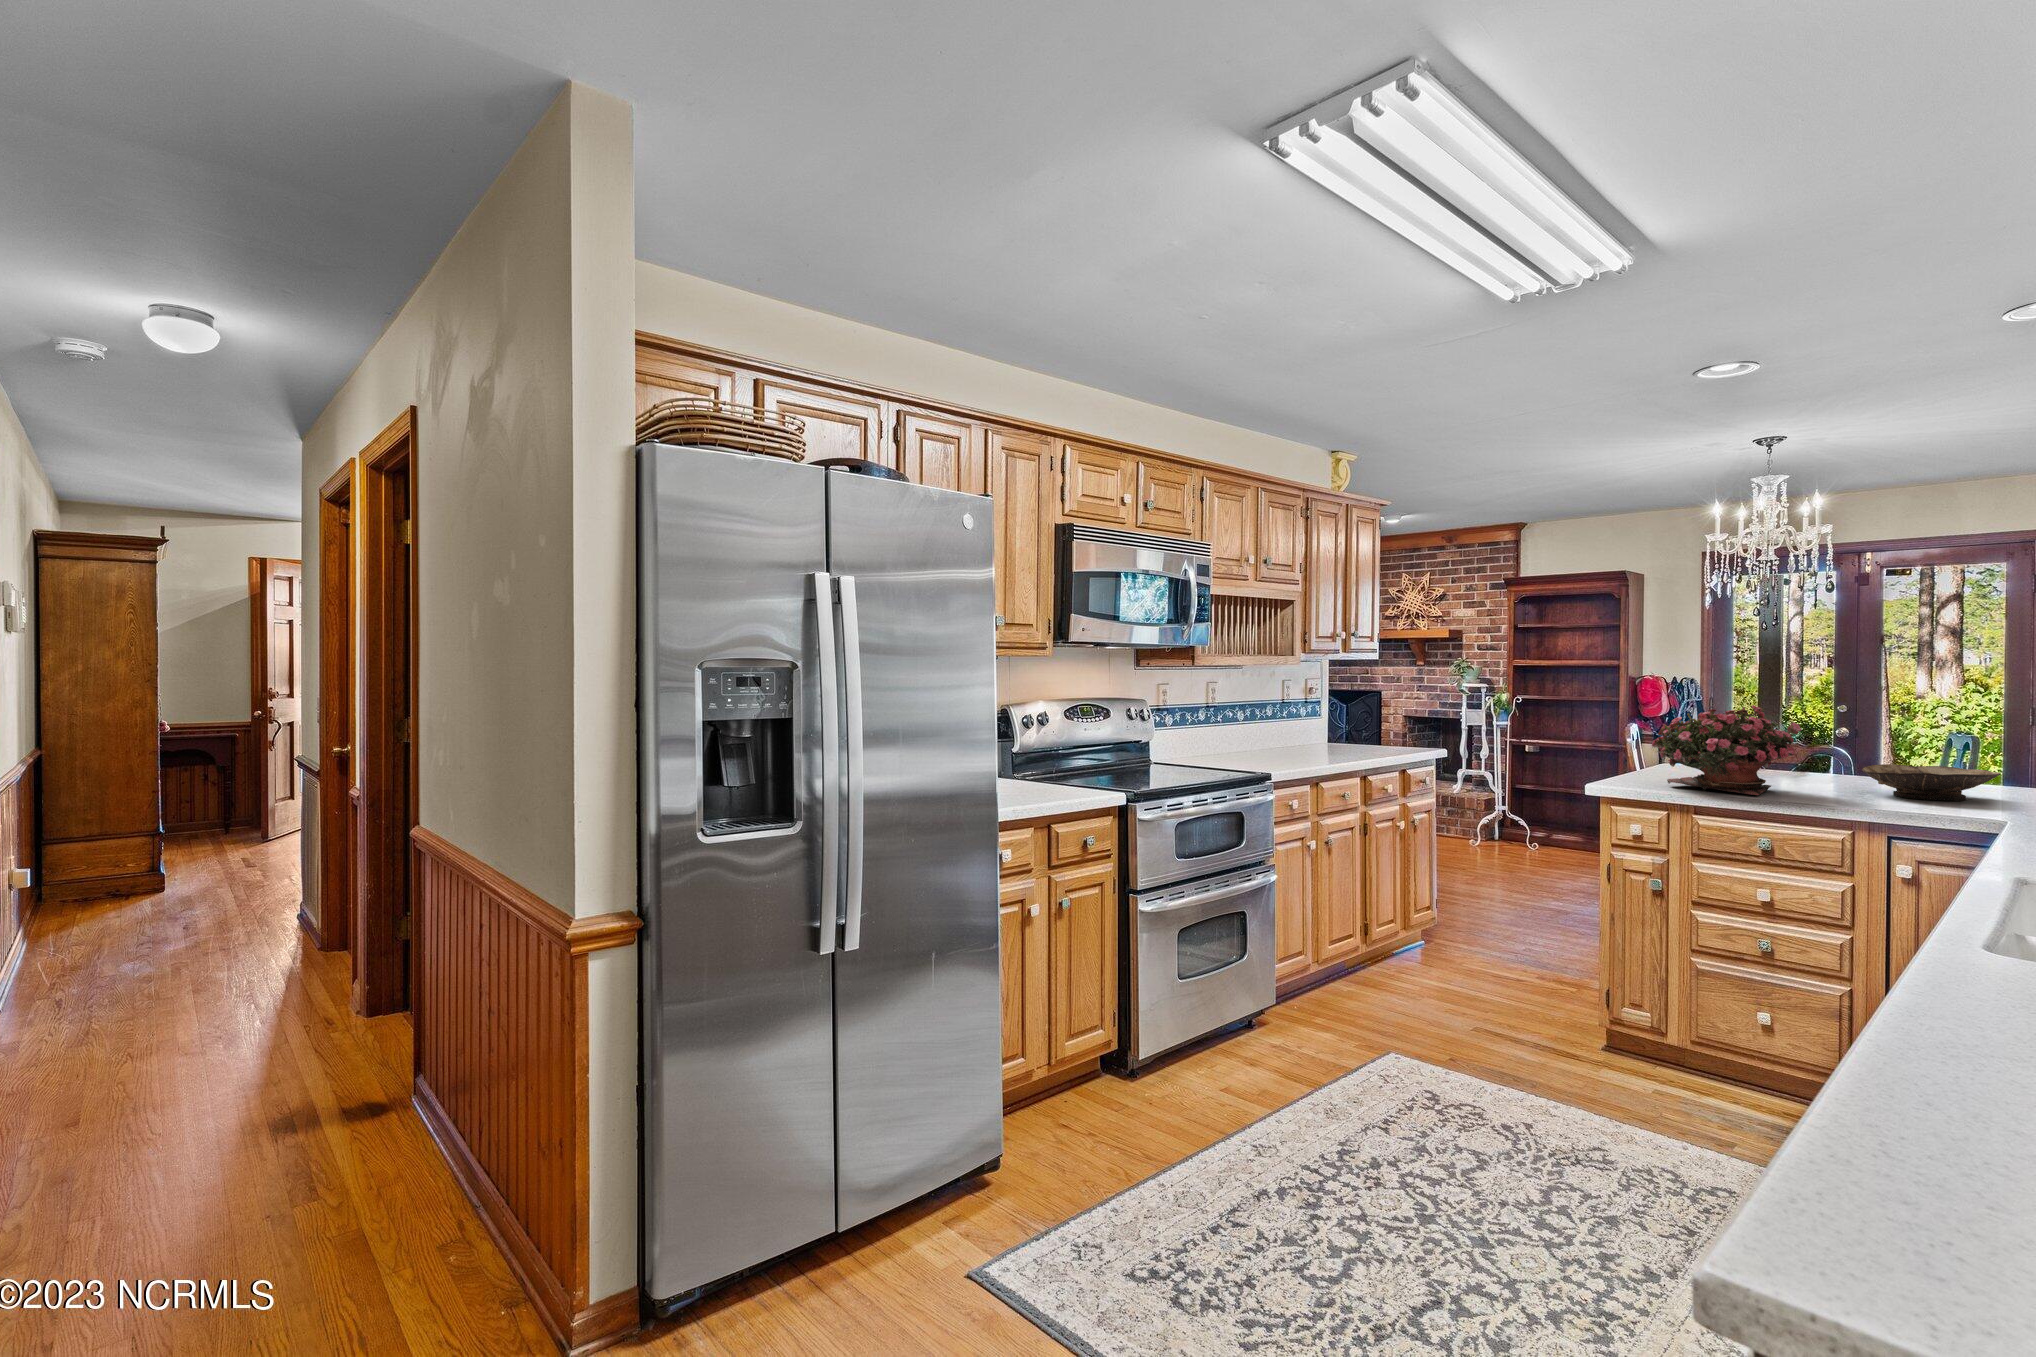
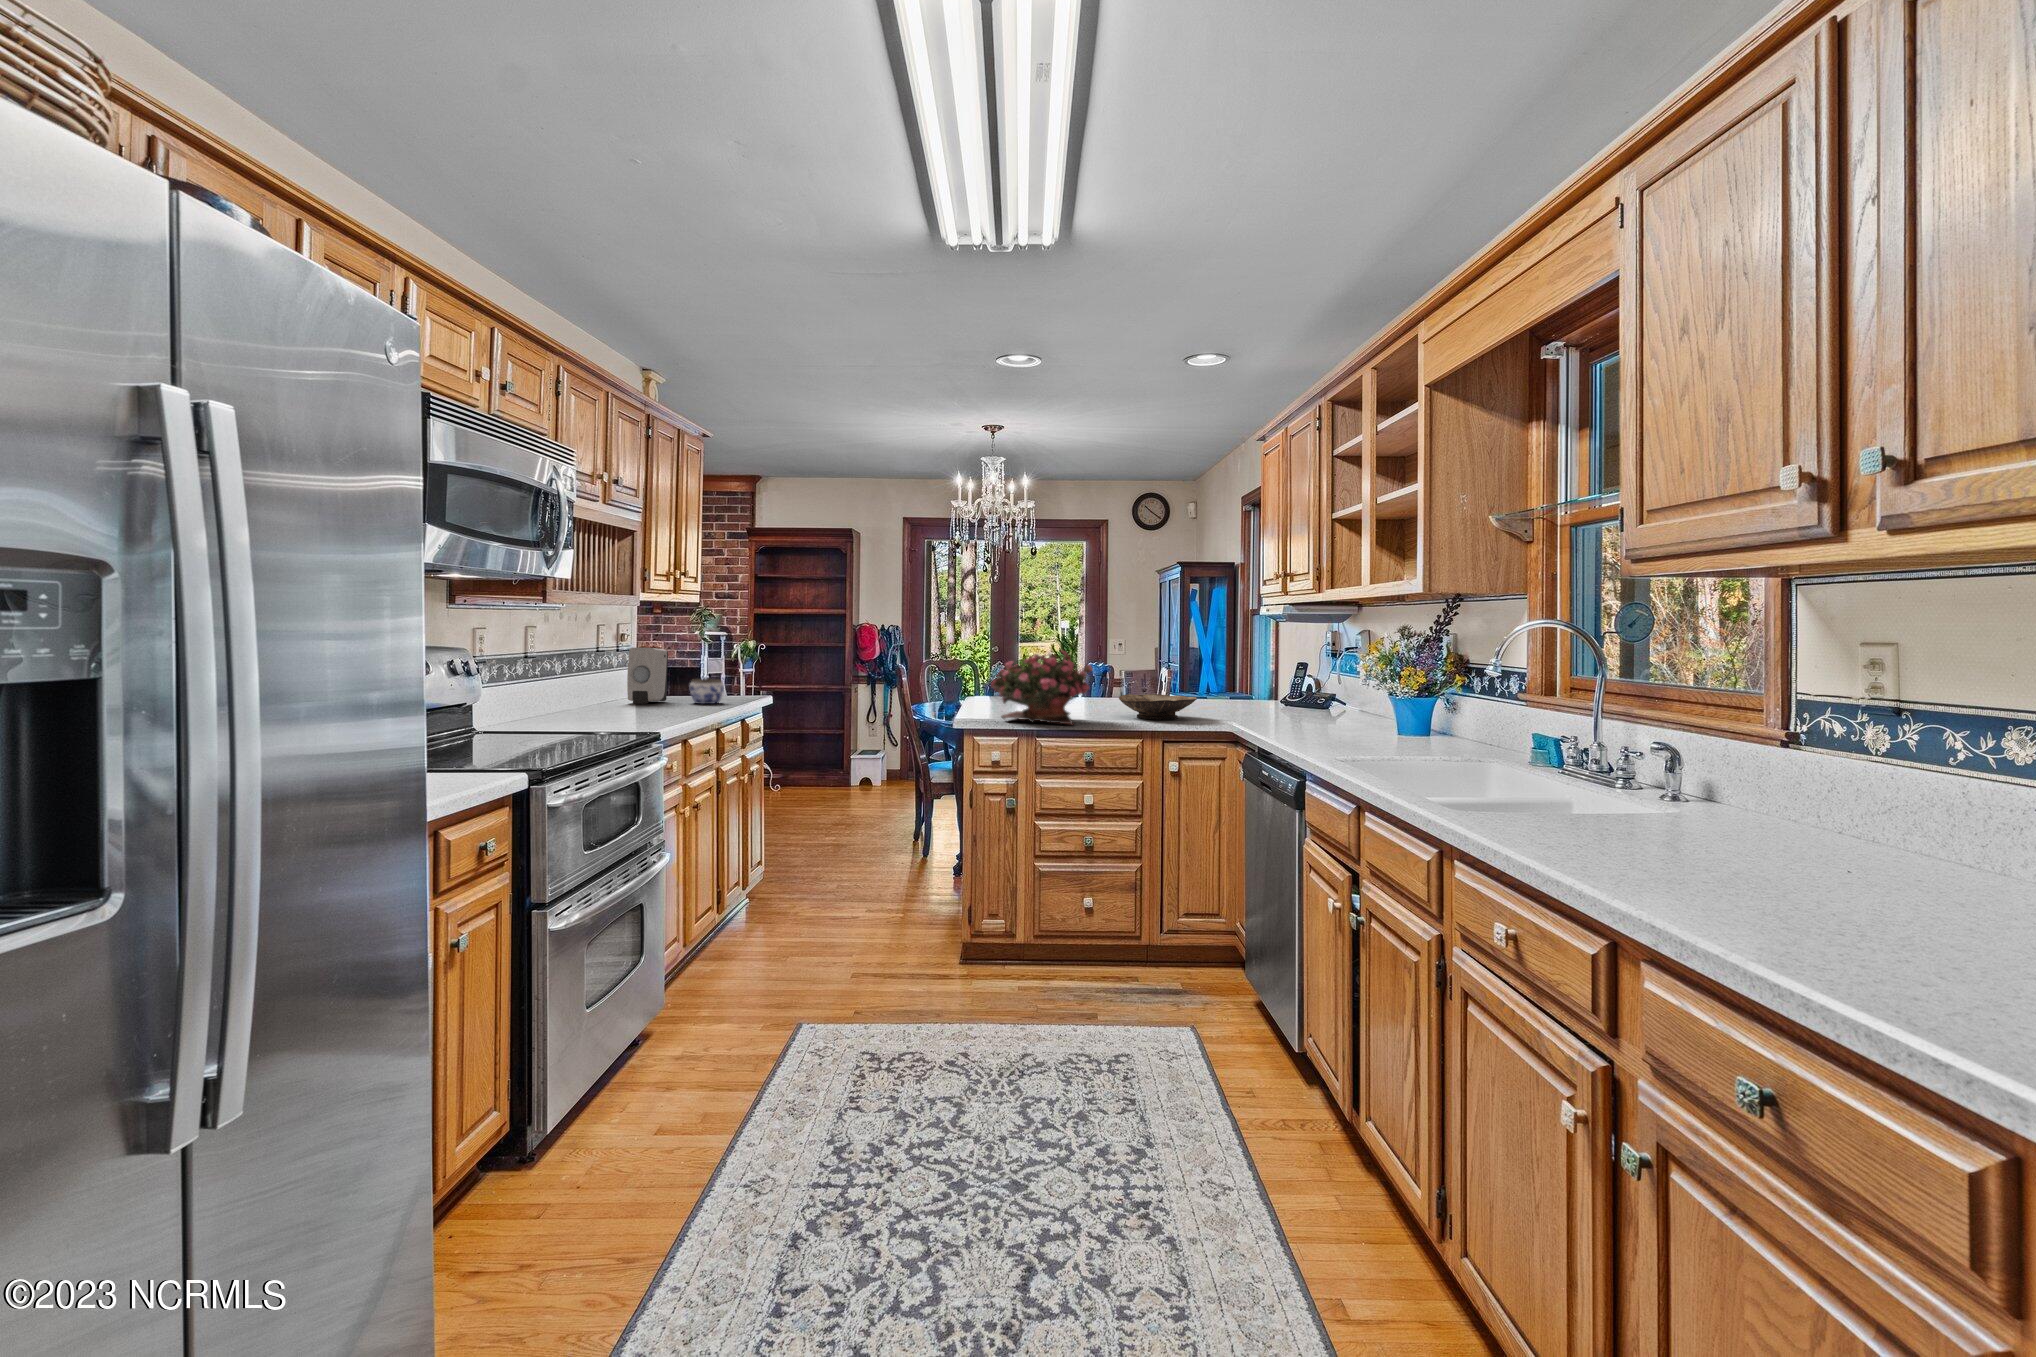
soap dispenser: none [1310,699,1349,750] -> present [627,648,668,704]
jar: none [1365,729,1397,753] -> present [690,678,724,704]

